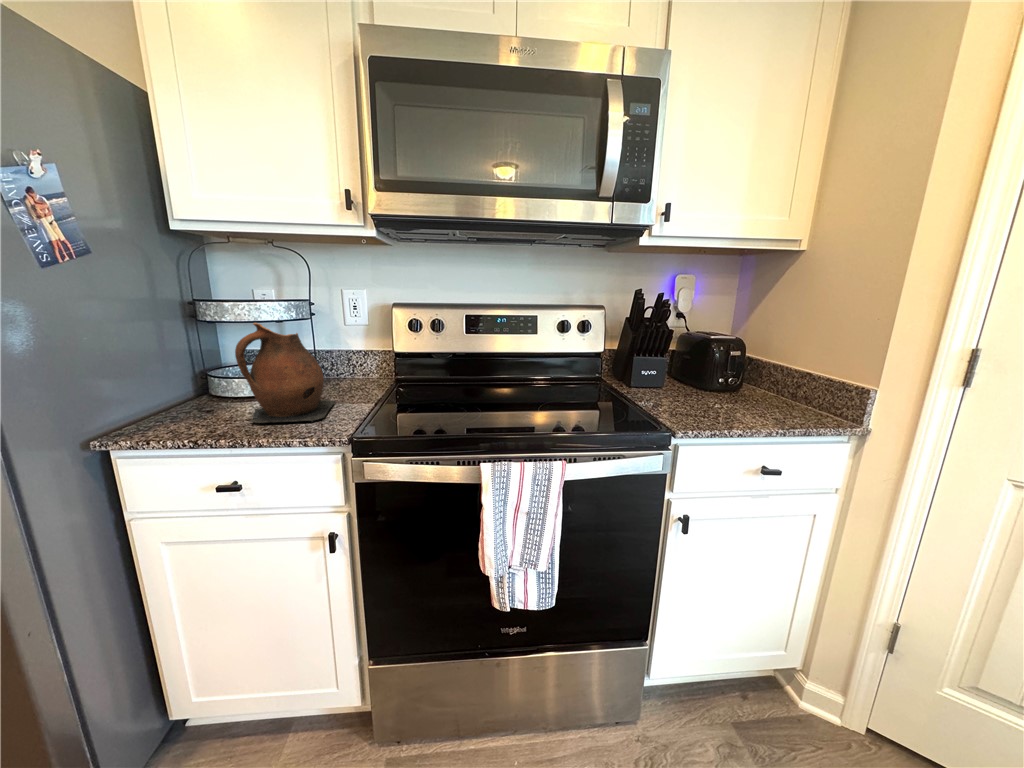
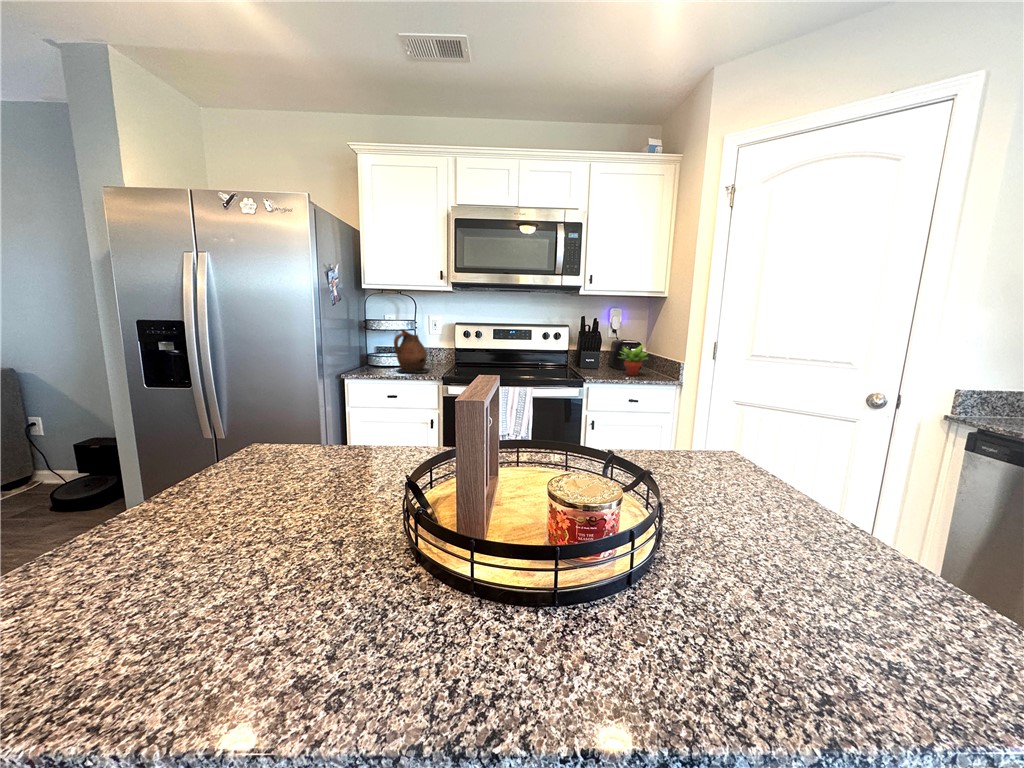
succulent plant: none [714,343,787,408] -> present [623,345,647,376]

